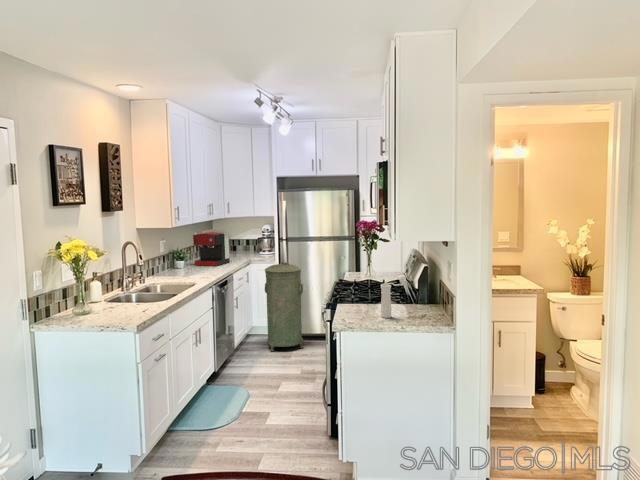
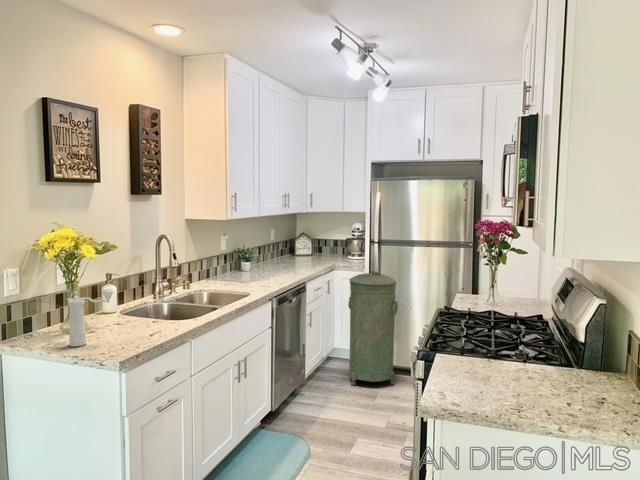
coffee maker: present [193,229,230,266] -> none [263,225,307,271]
pepper mill: present [381,275,406,318] -> present [67,288,114,346]

